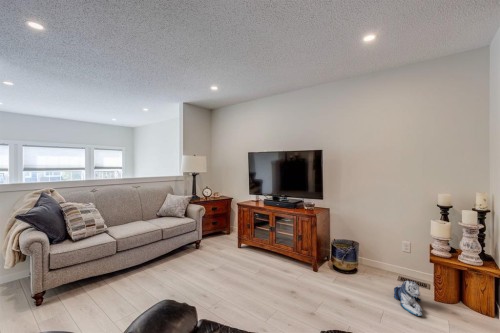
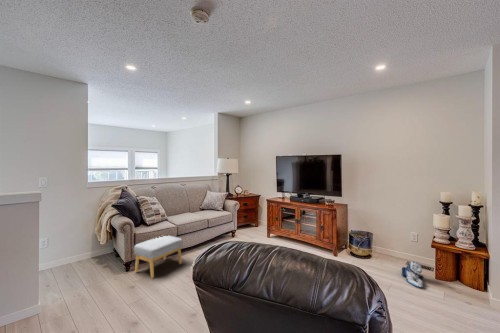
footstool: none [46,252,120,316] -> present [134,236,182,278]

